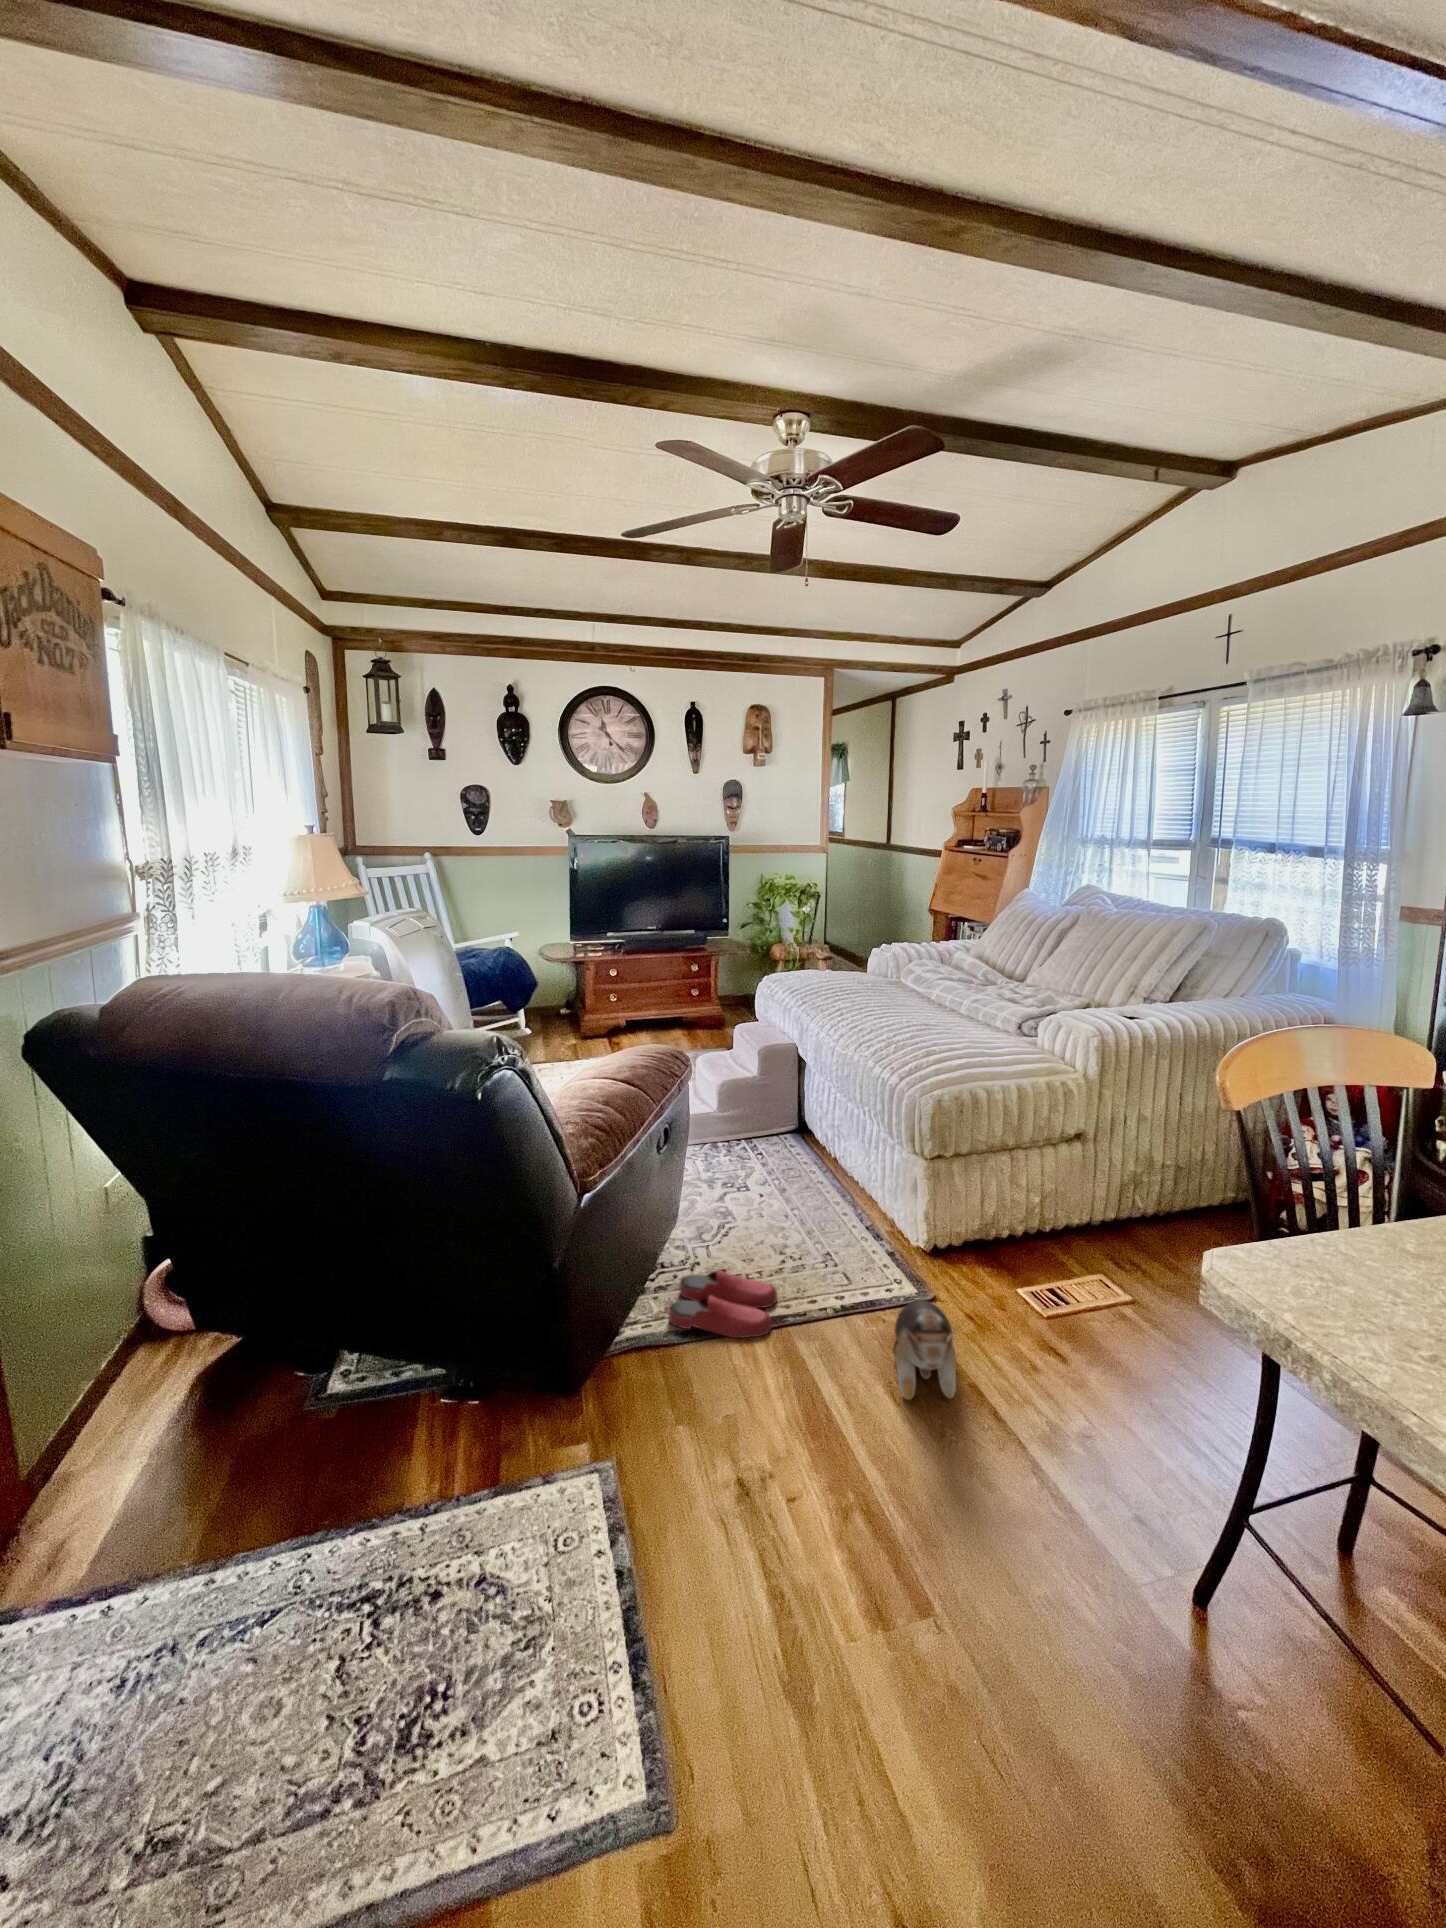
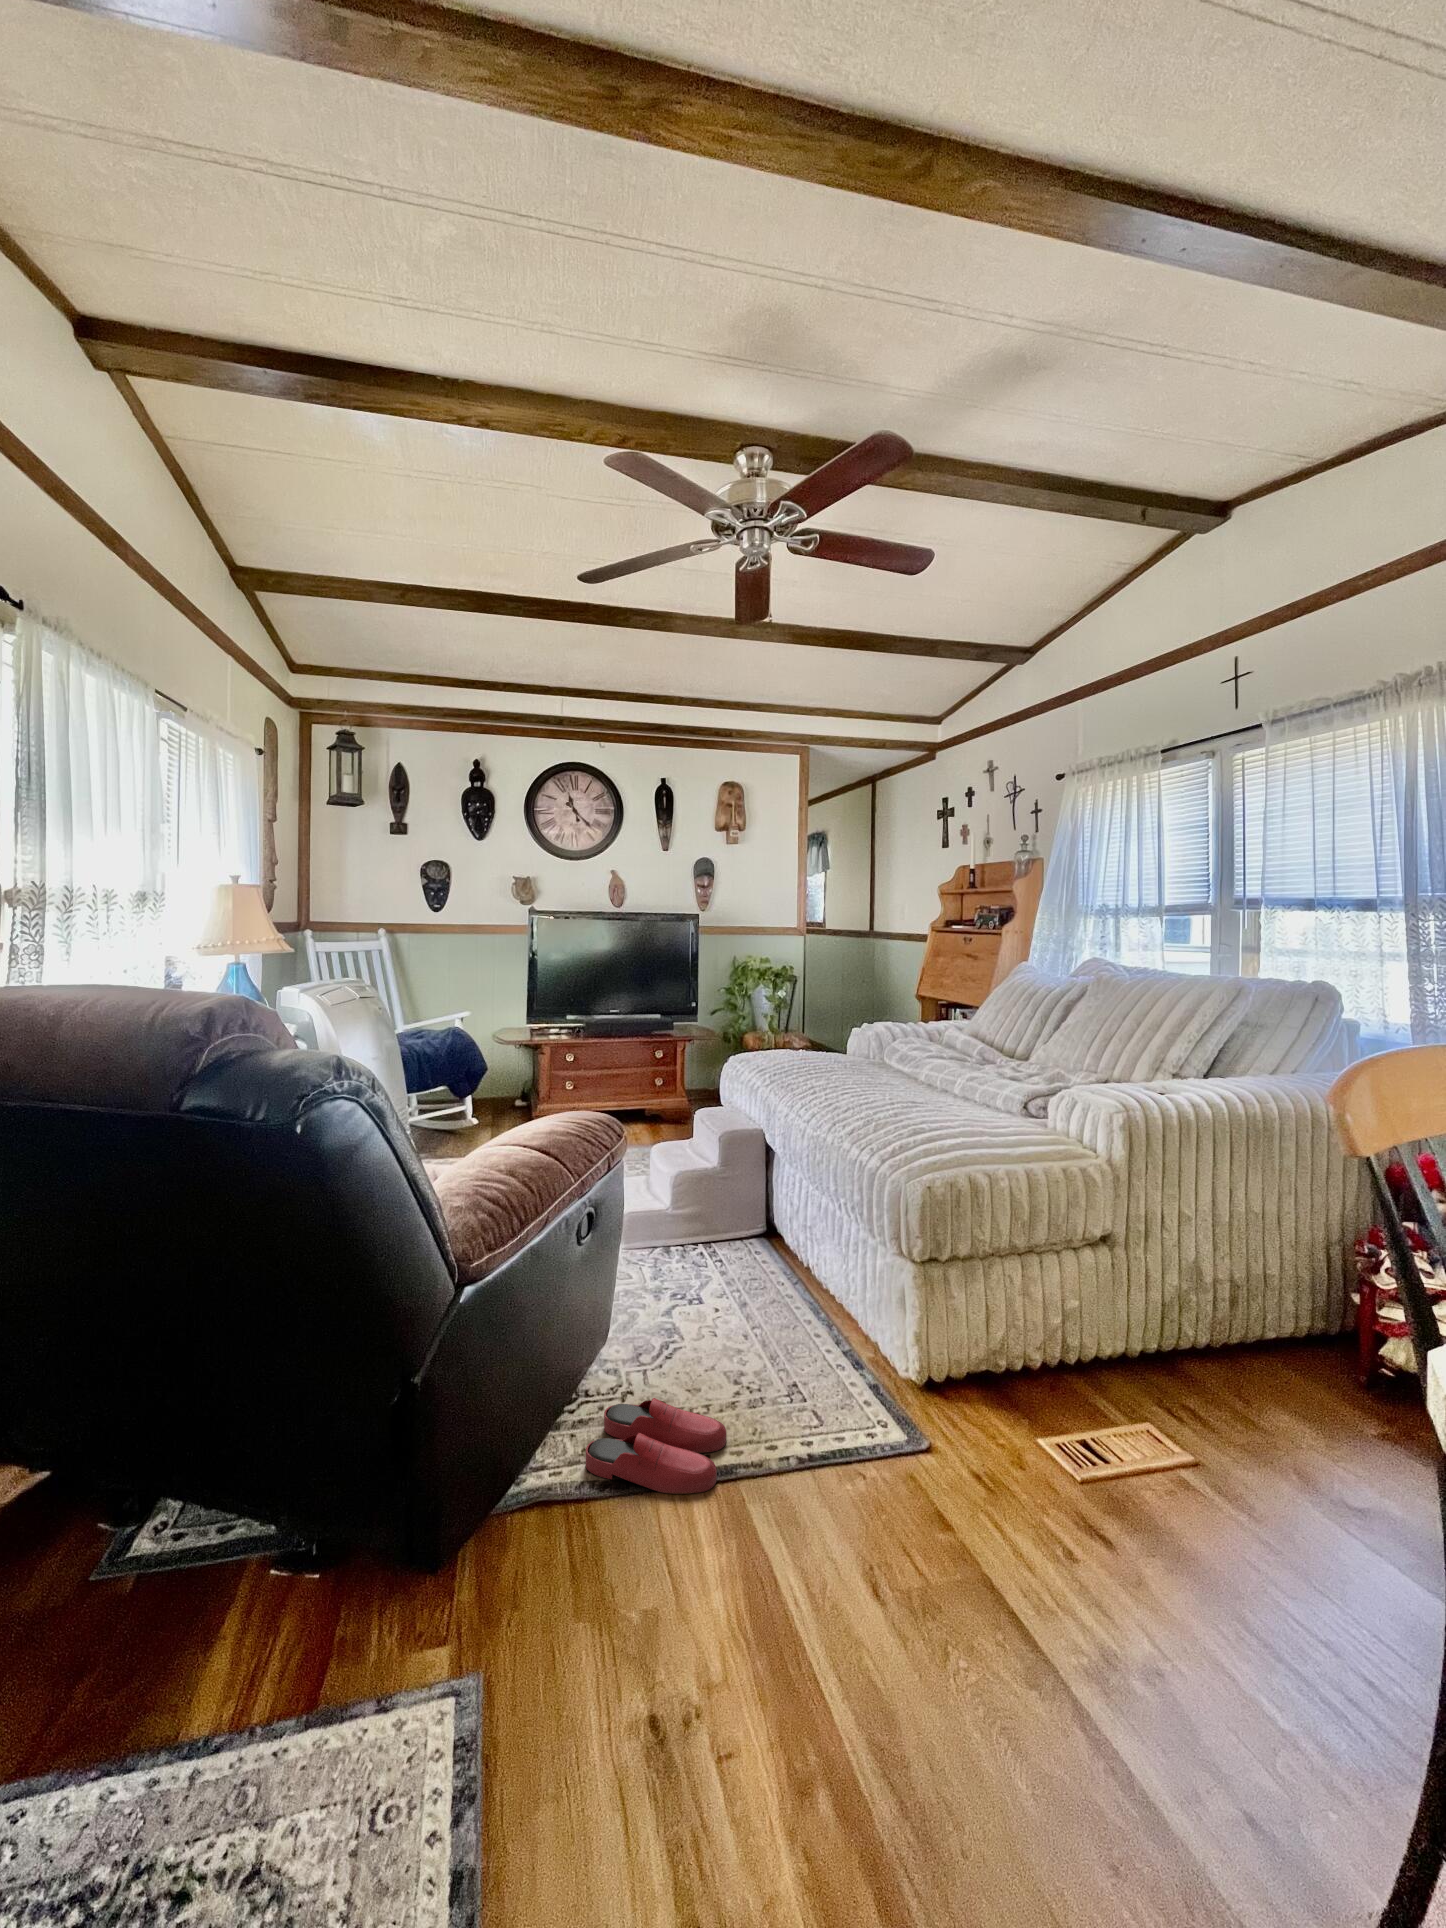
plush toy: present [893,1300,956,1400] -> none [875,1449,962,1599]

